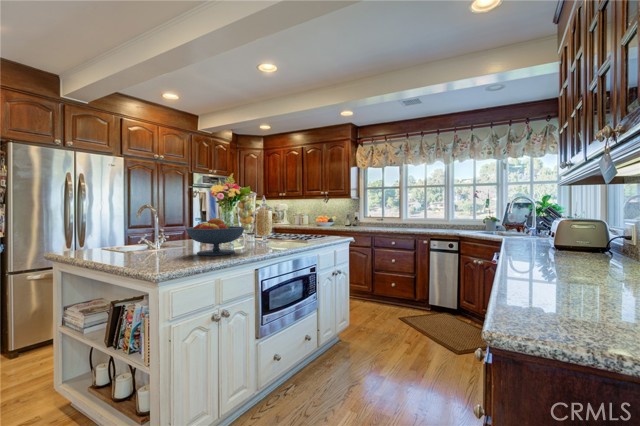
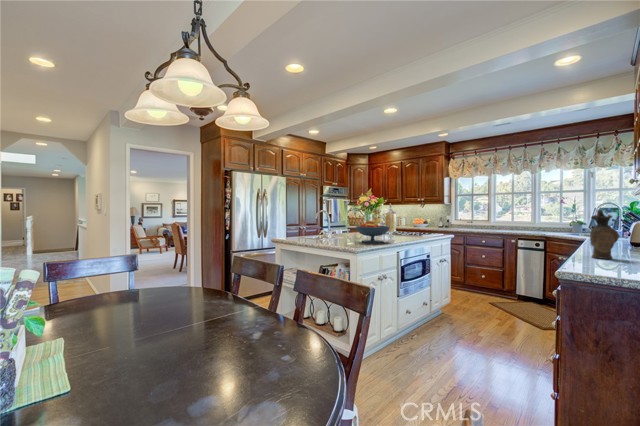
ceramic pitcher: none [531,194,575,276] -> present [590,209,619,259]

